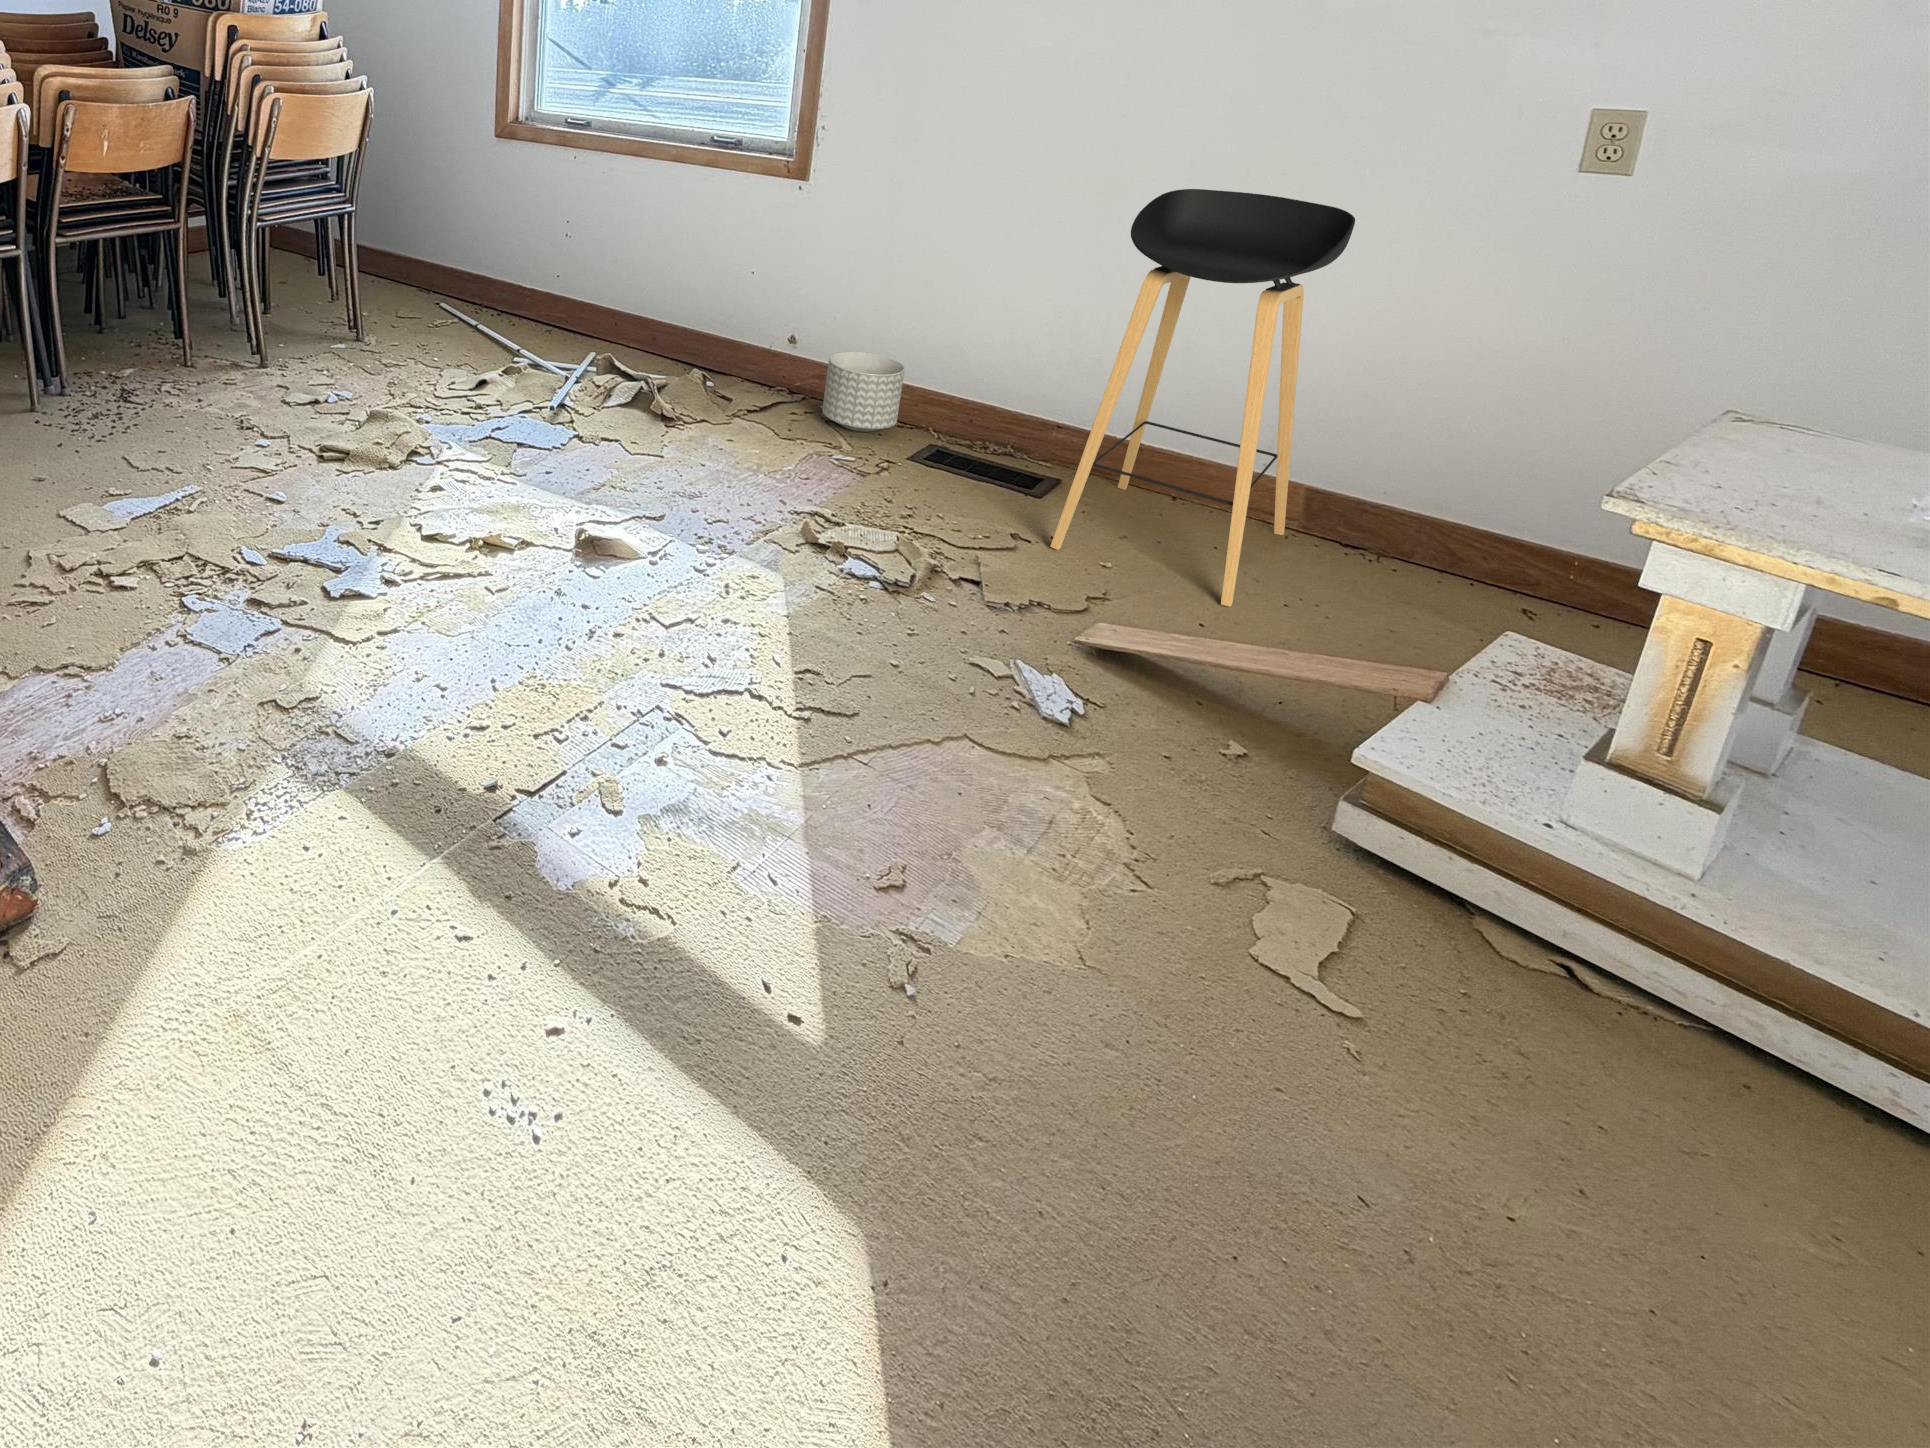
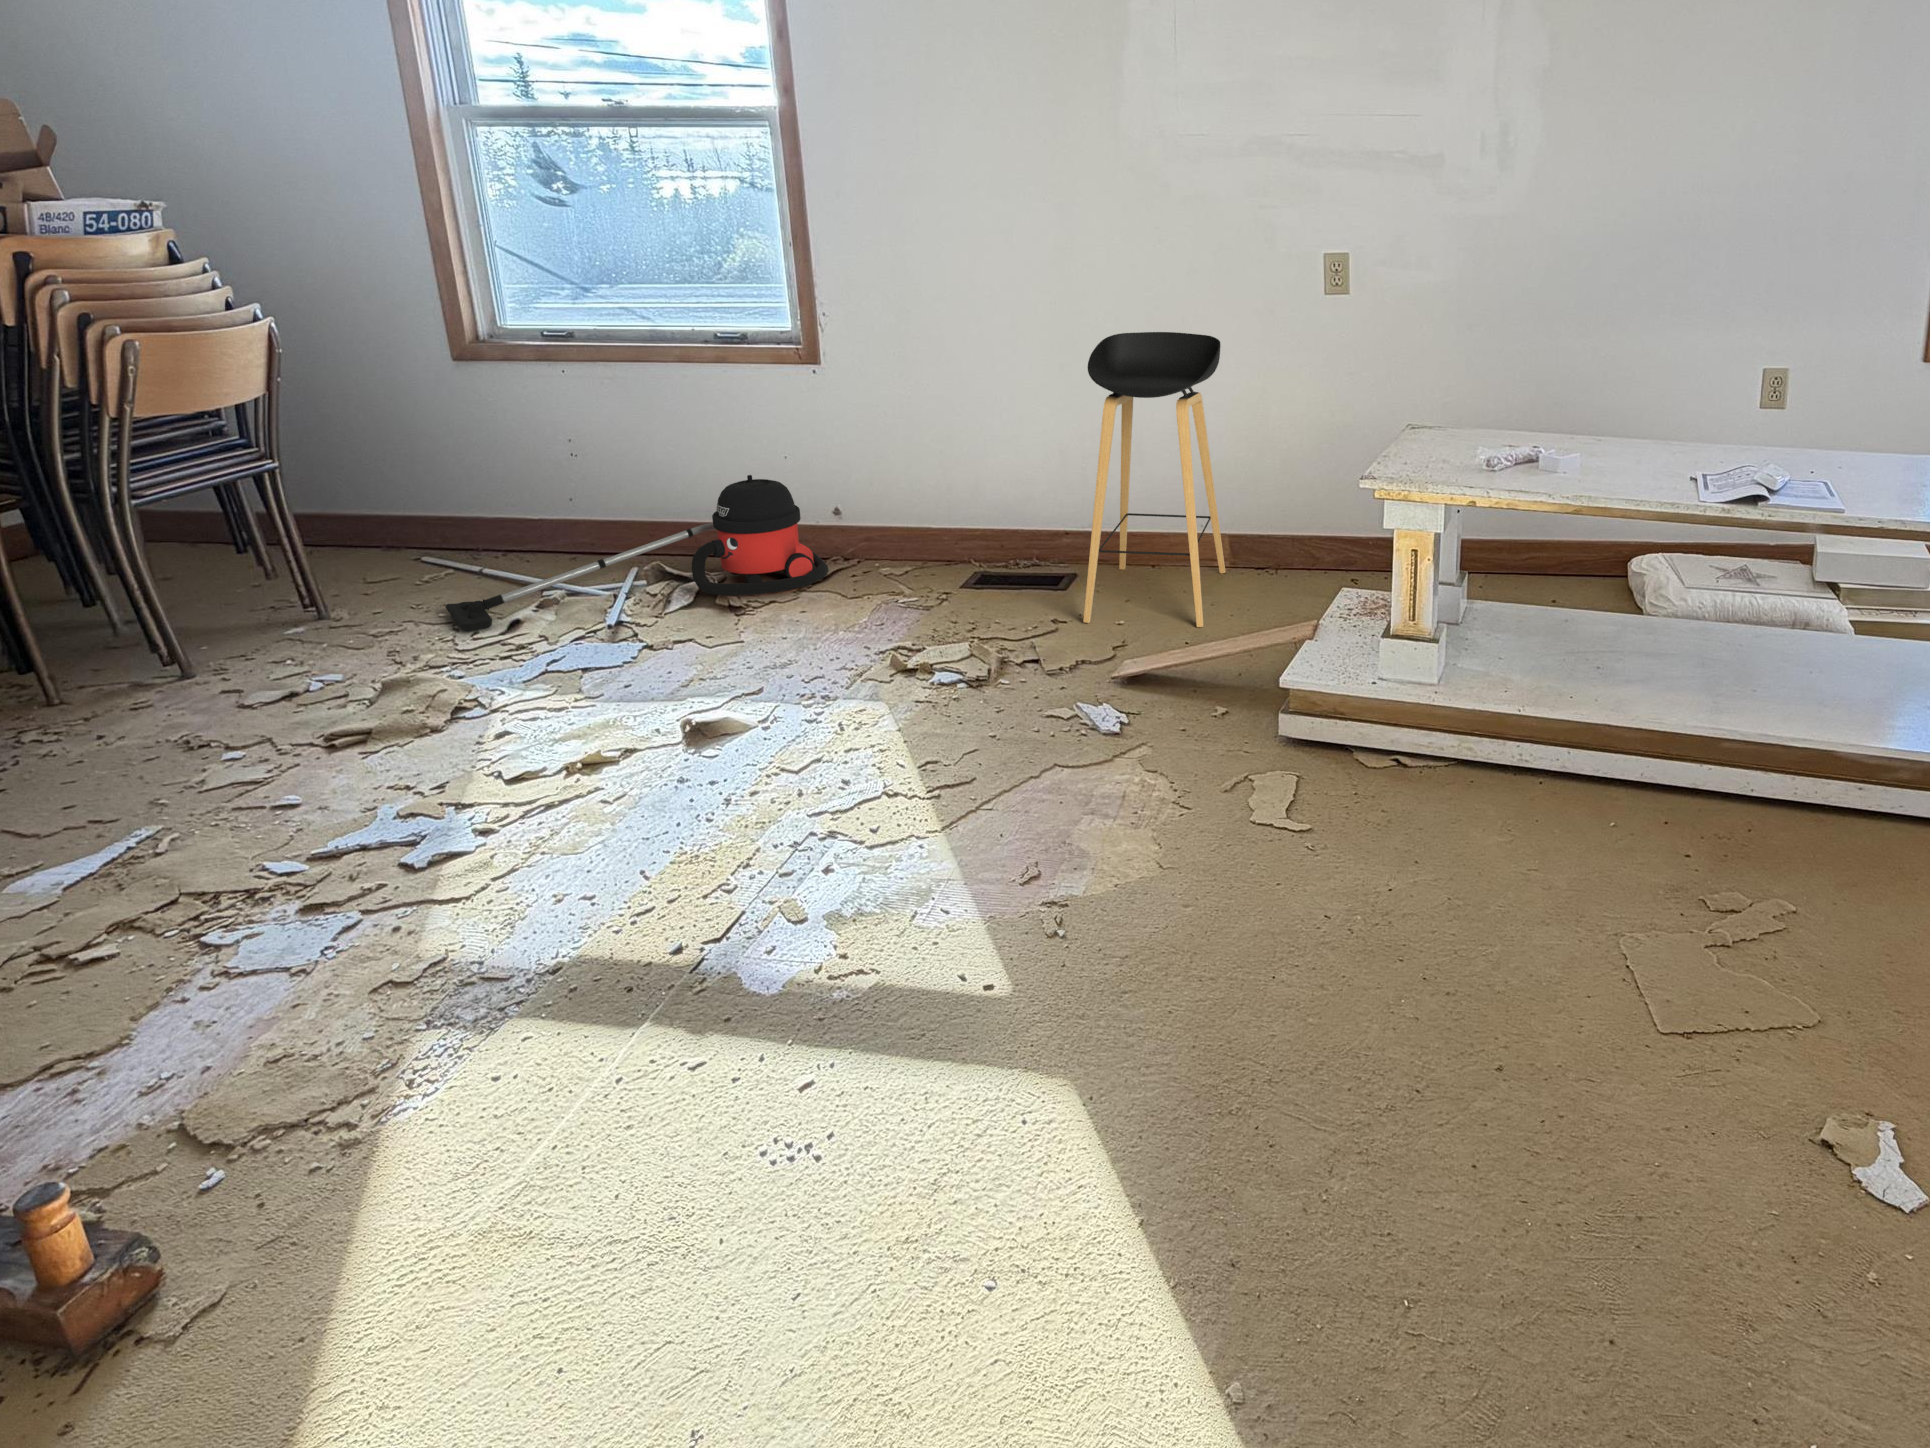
vacuum cleaner: none [437,285,765,412] -> present [446,475,829,631]
planter: present [822,352,905,432] -> none [879,508,948,577]

